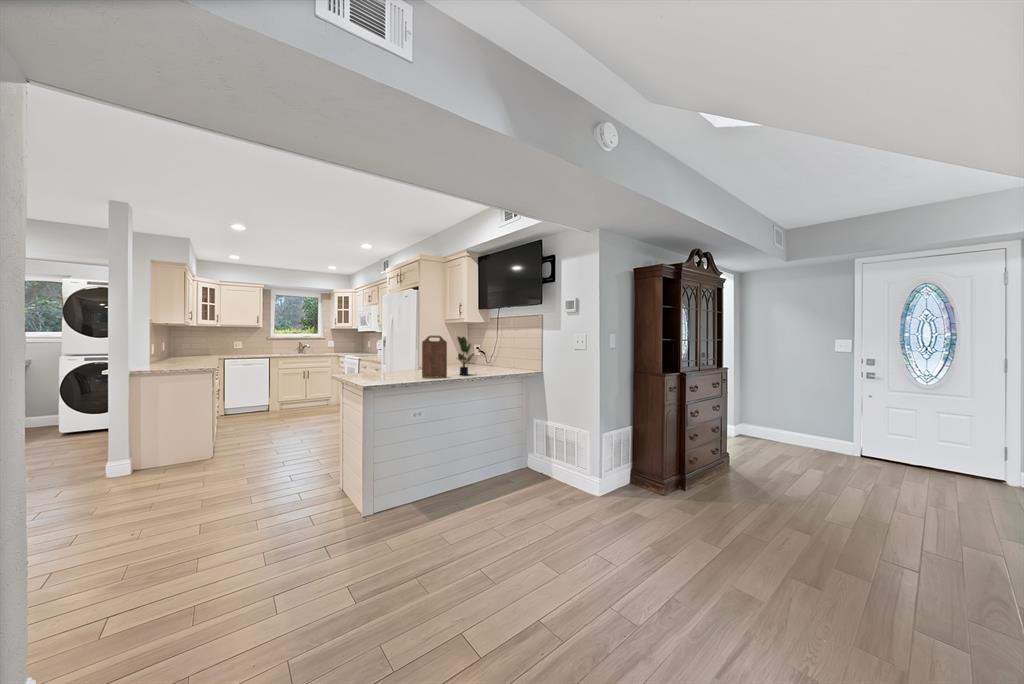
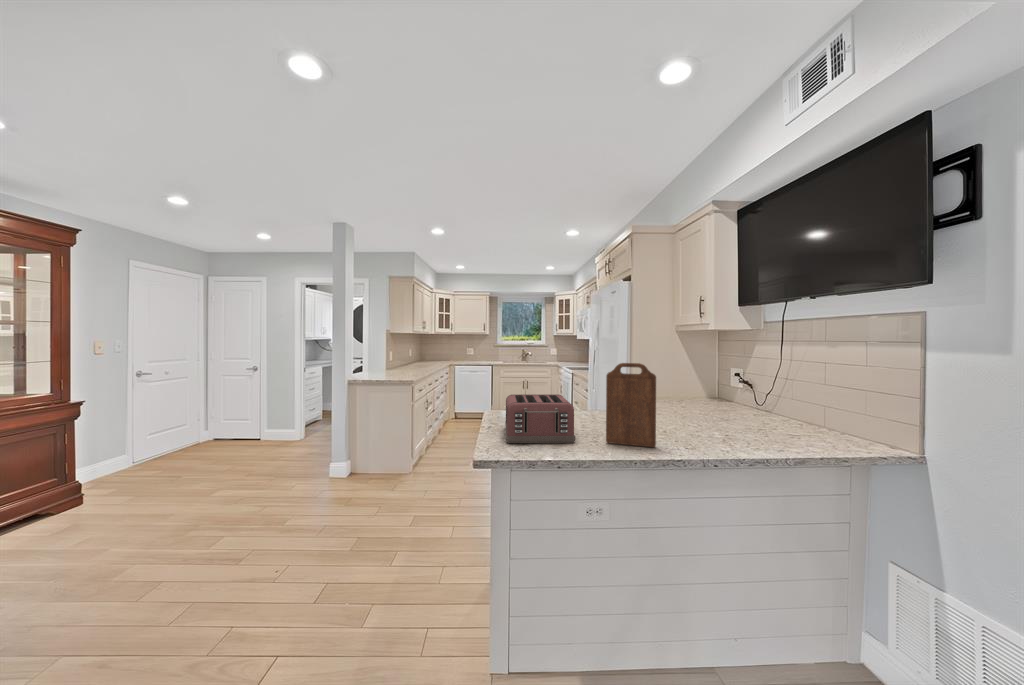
potted plant: present [457,337,474,375] -> none [679,363,723,444]
toaster: none [356,357,406,382] -> present [505,394,575,443]

